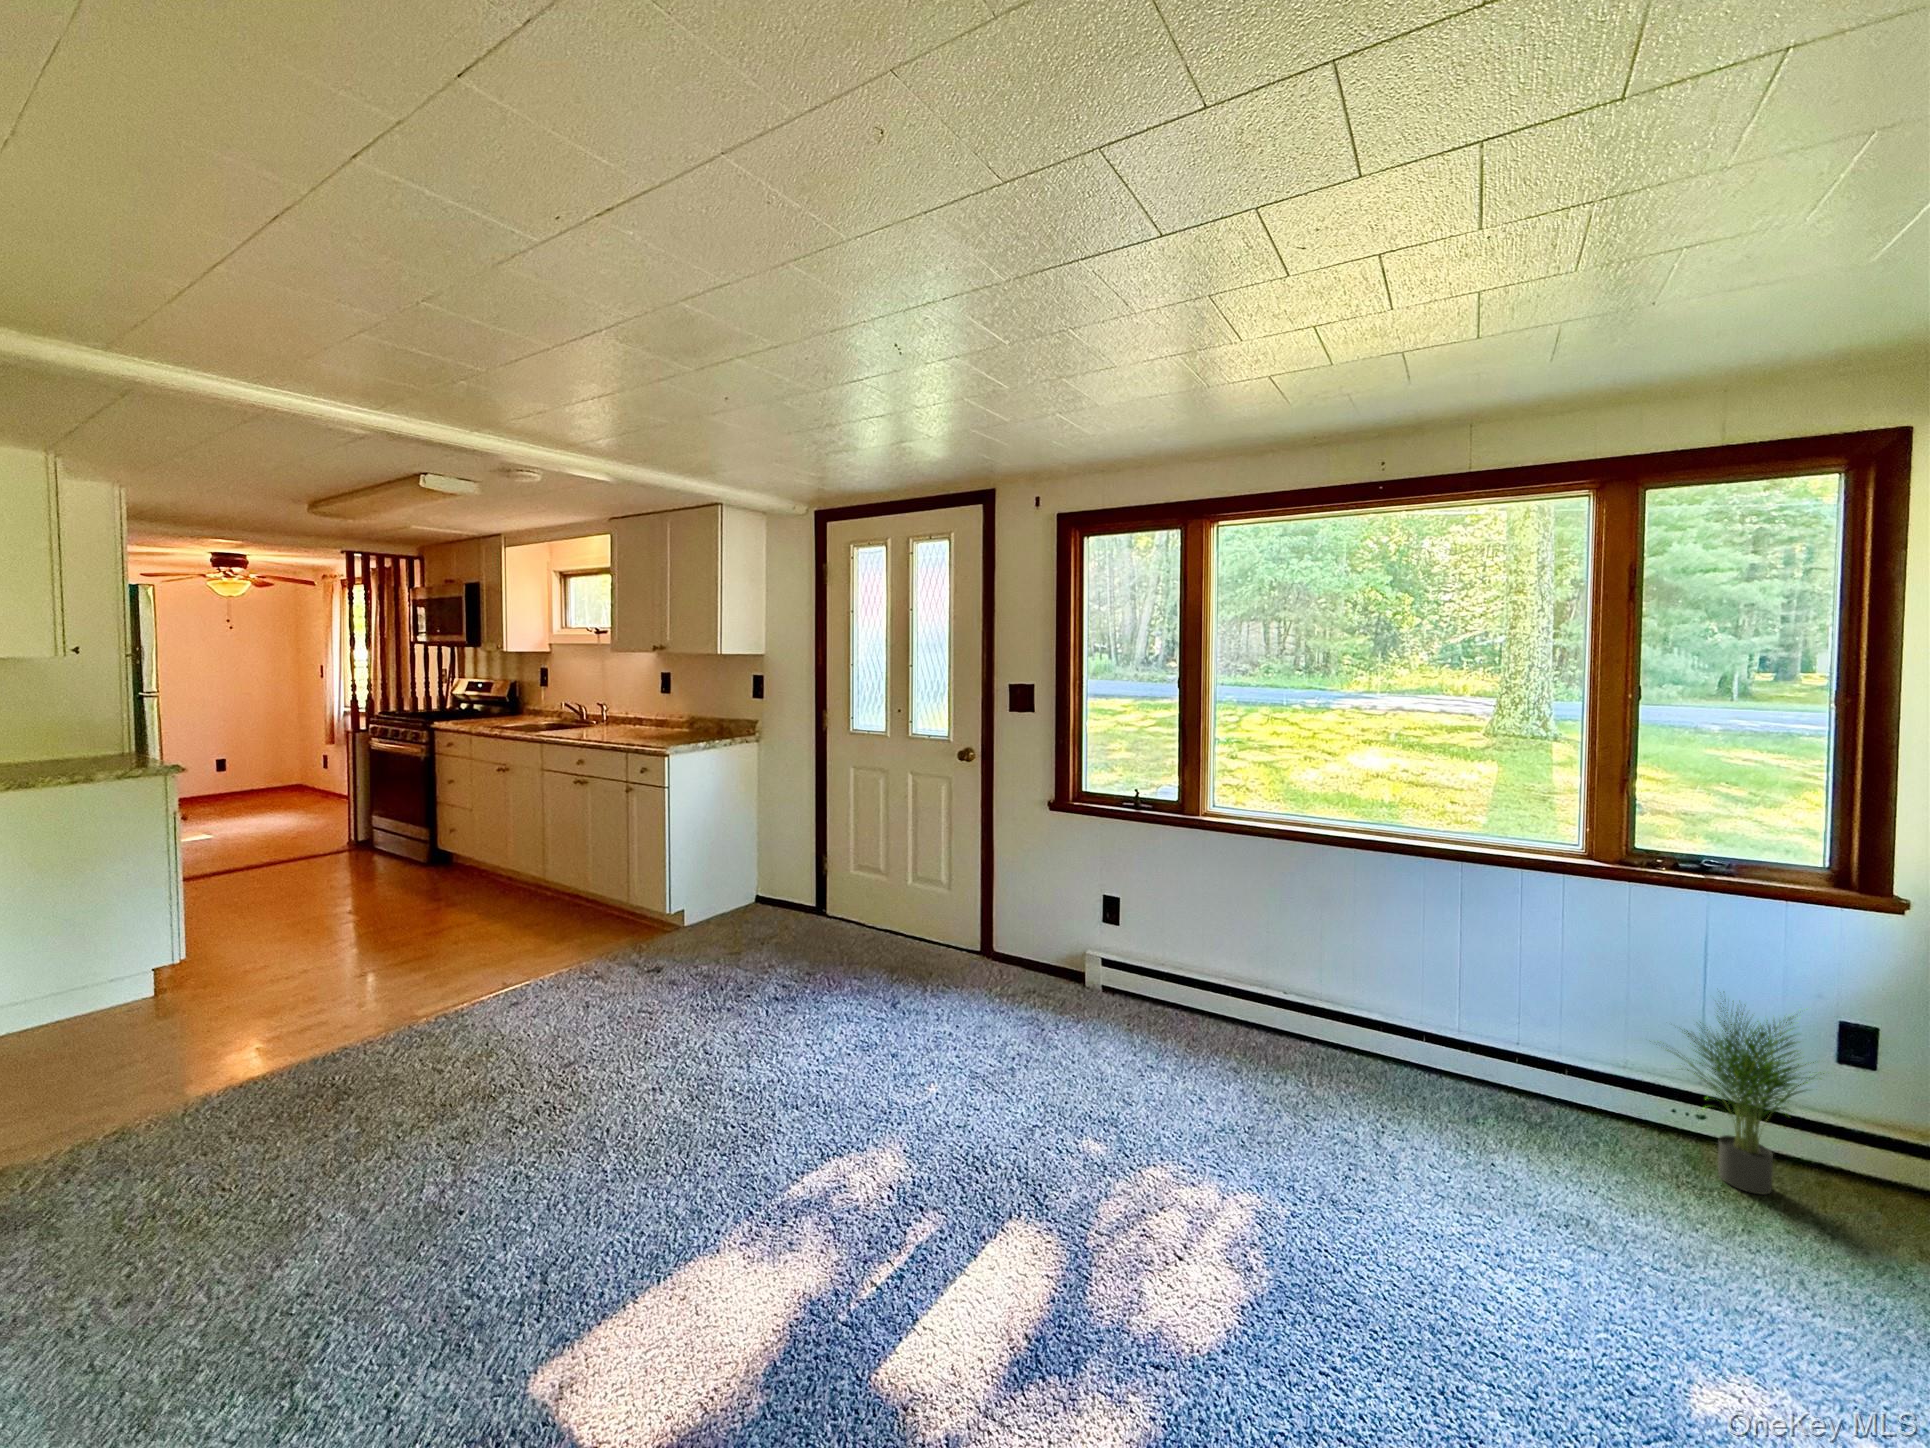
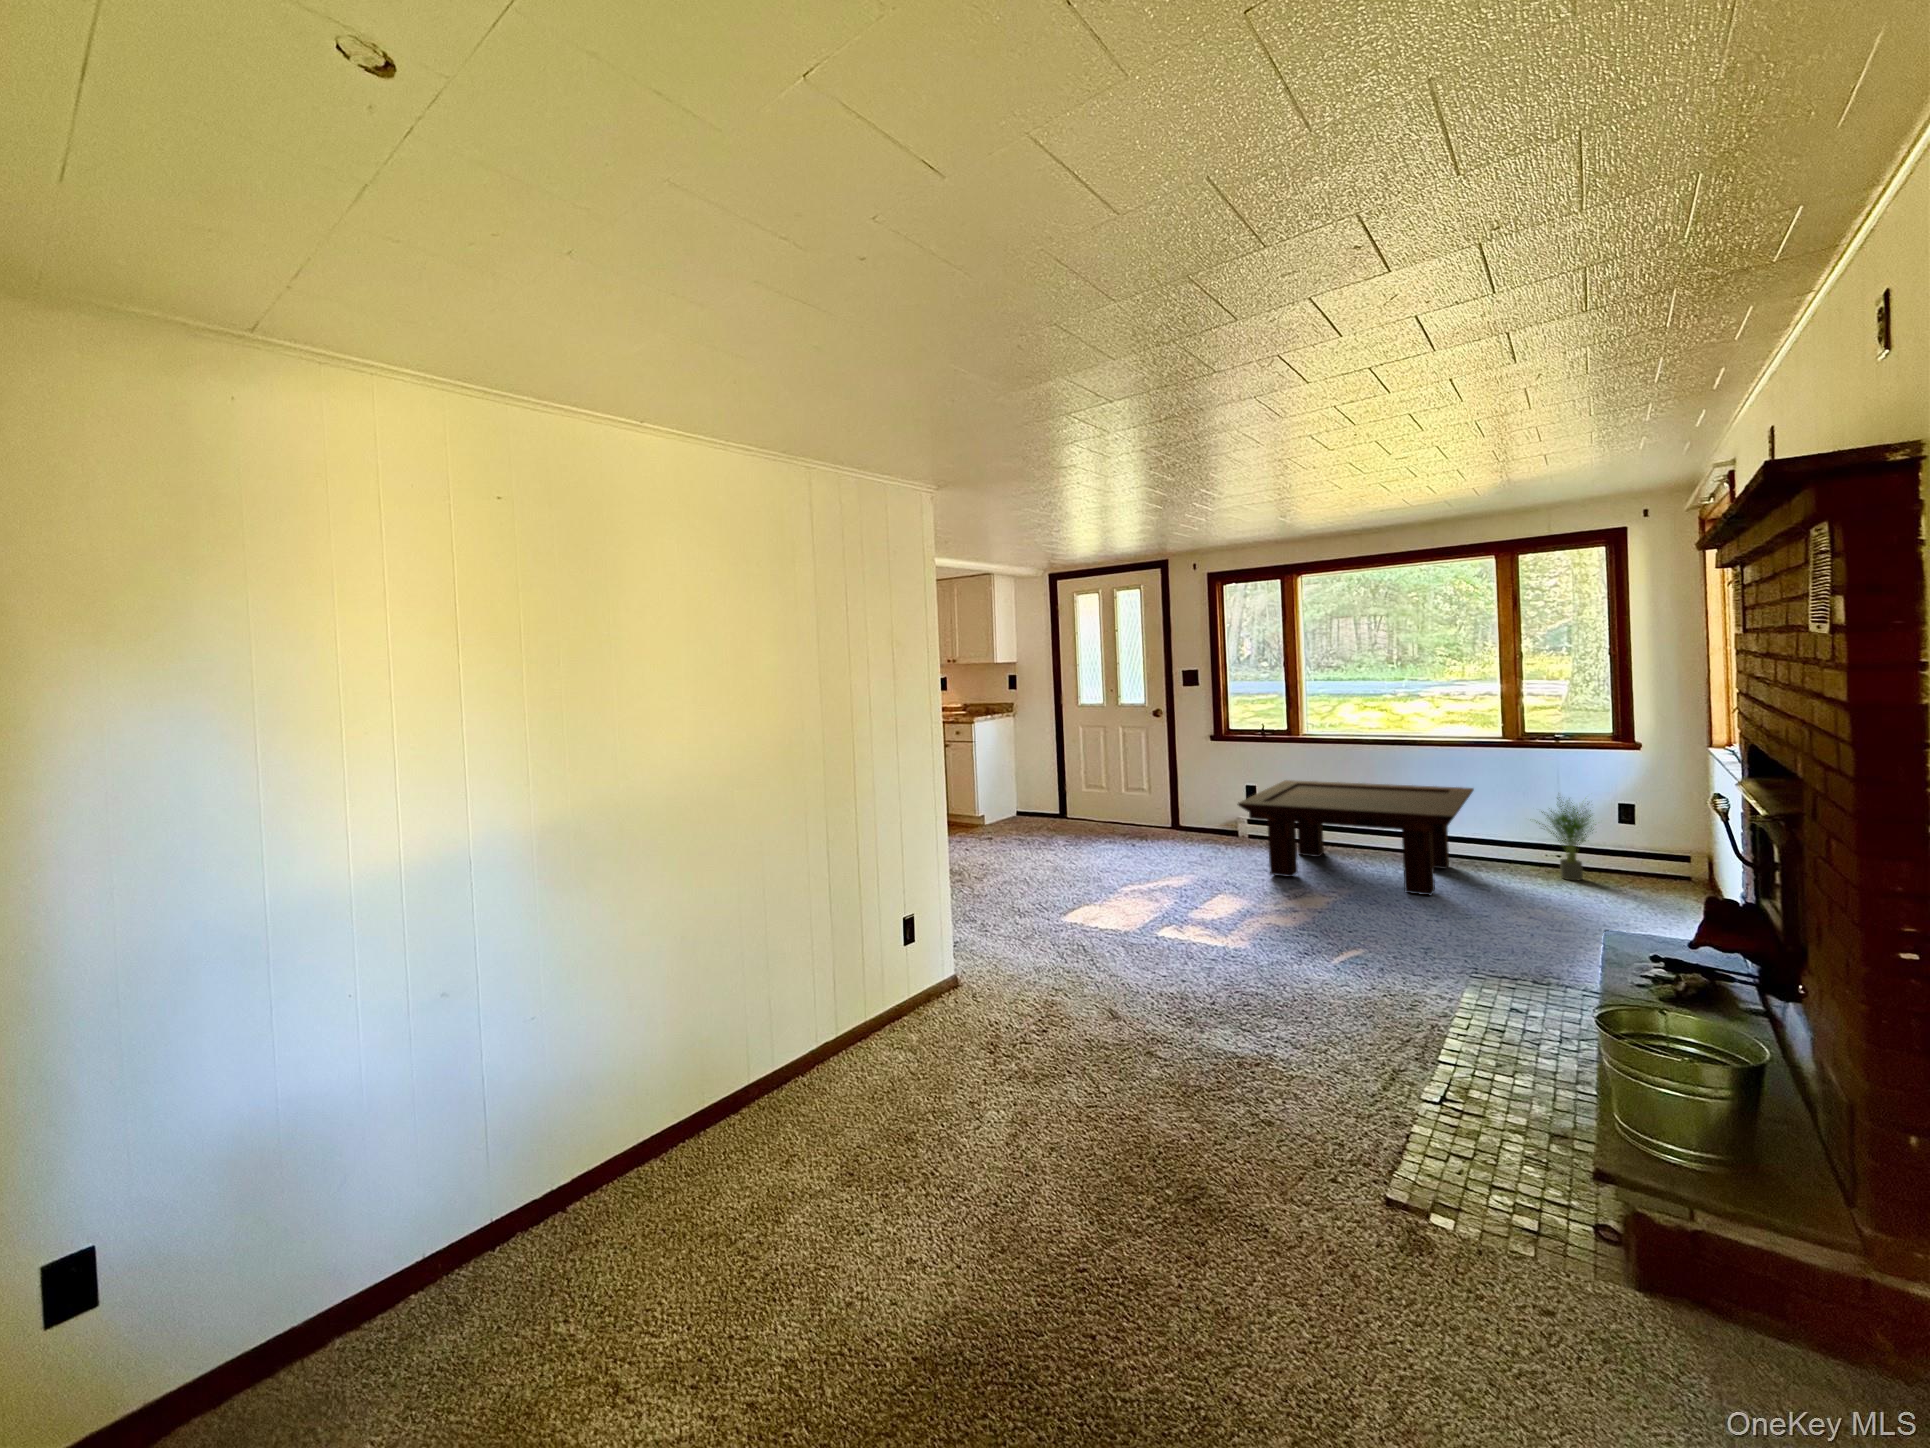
coffee table: none [1058,896,1559,1266] -> present [1237,780,1474,895]

